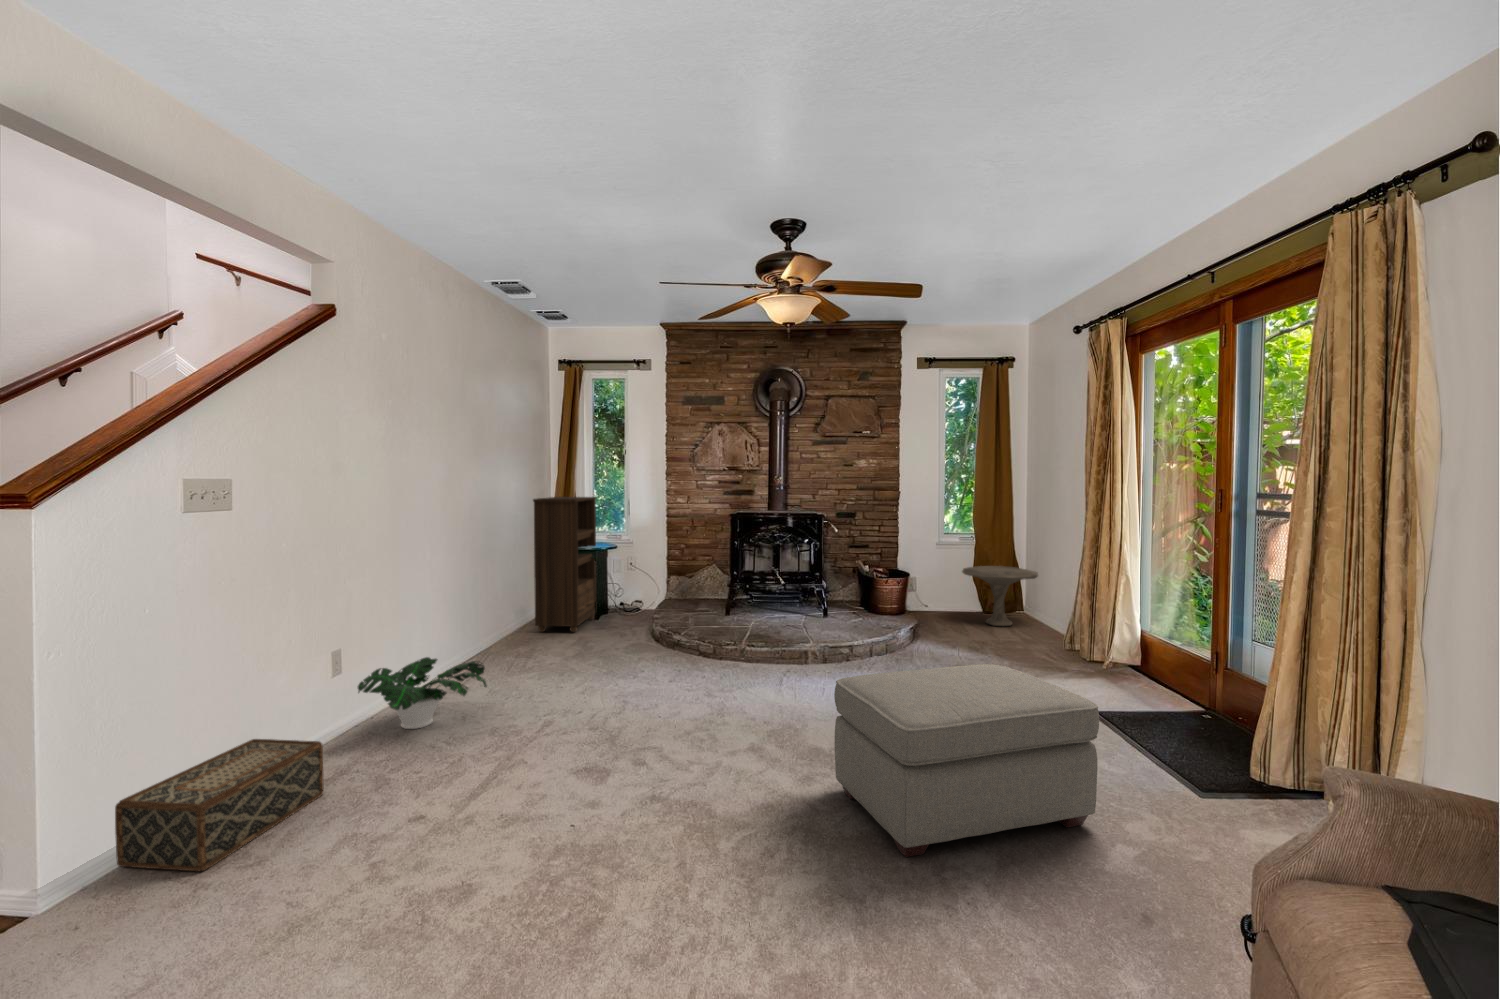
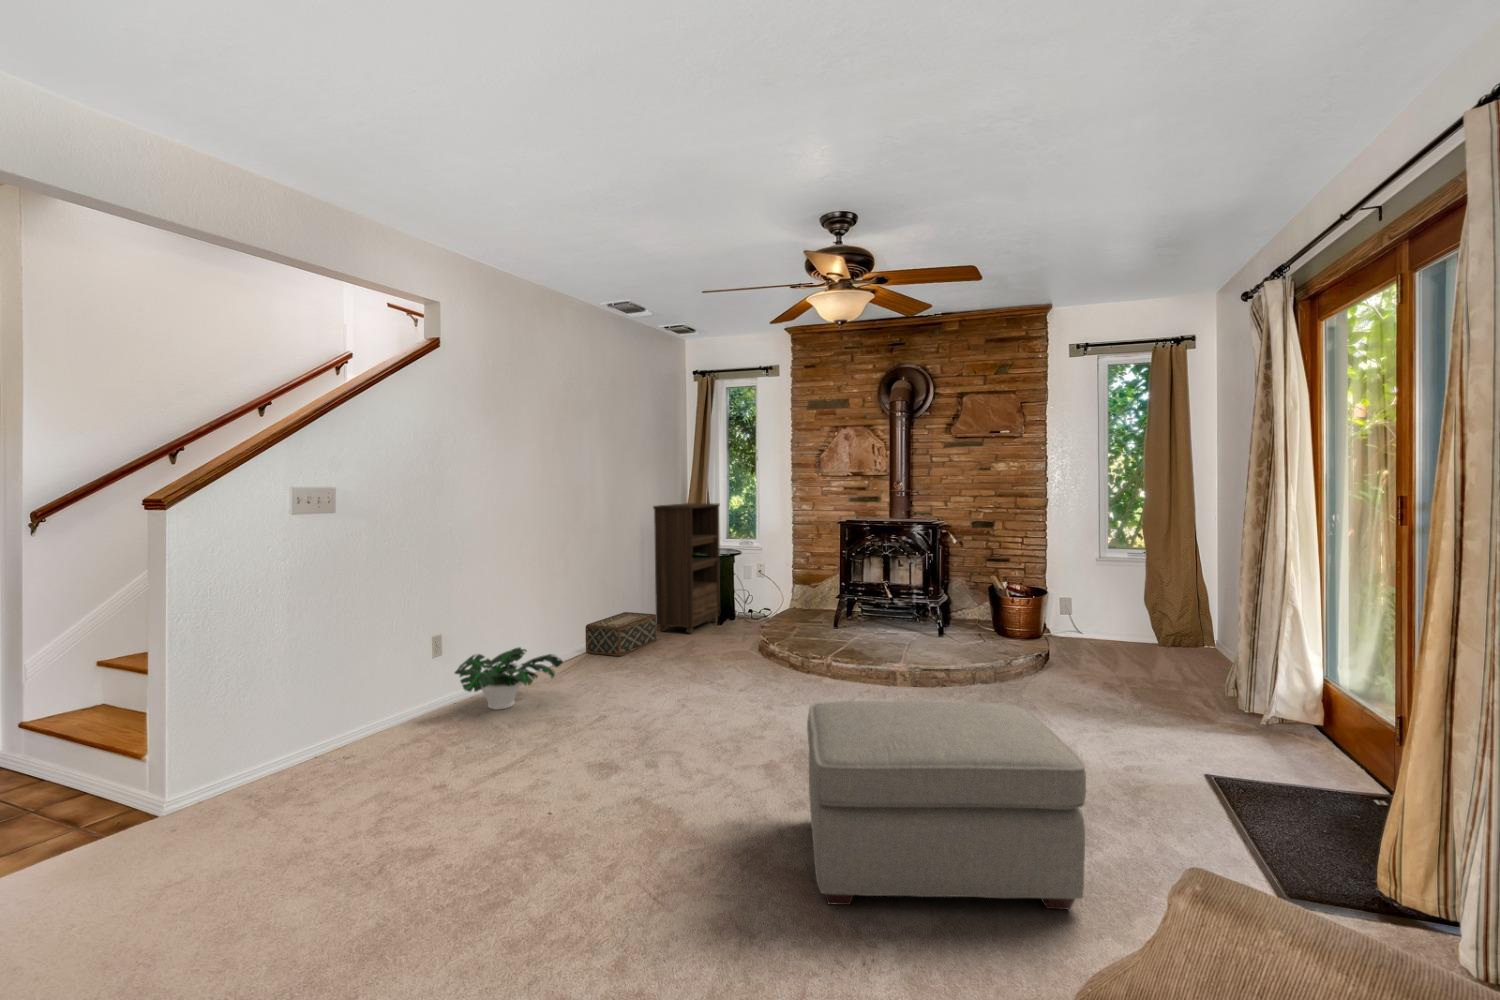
side table: present [962,566,1038,626] -> none [1113,587,1218,660]
woven basket: present [115,739,323,871] -> present [585,612,657,656]

